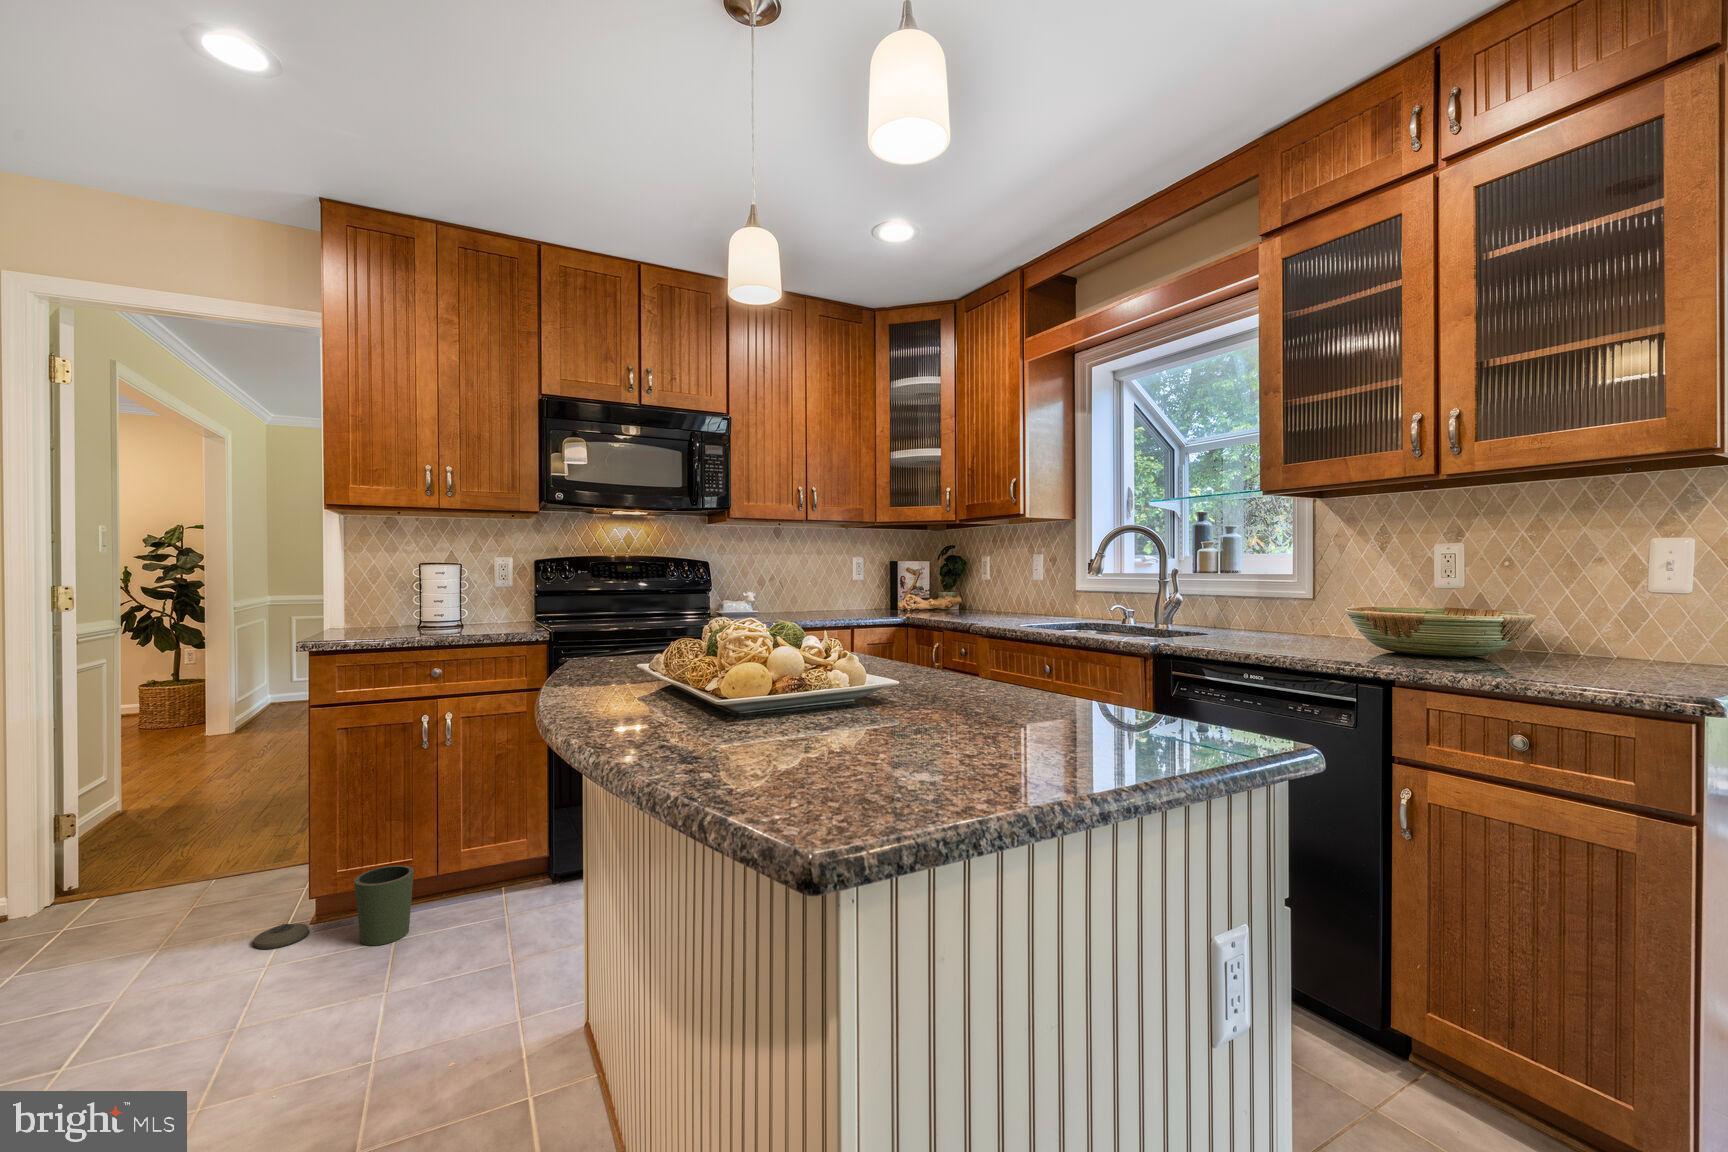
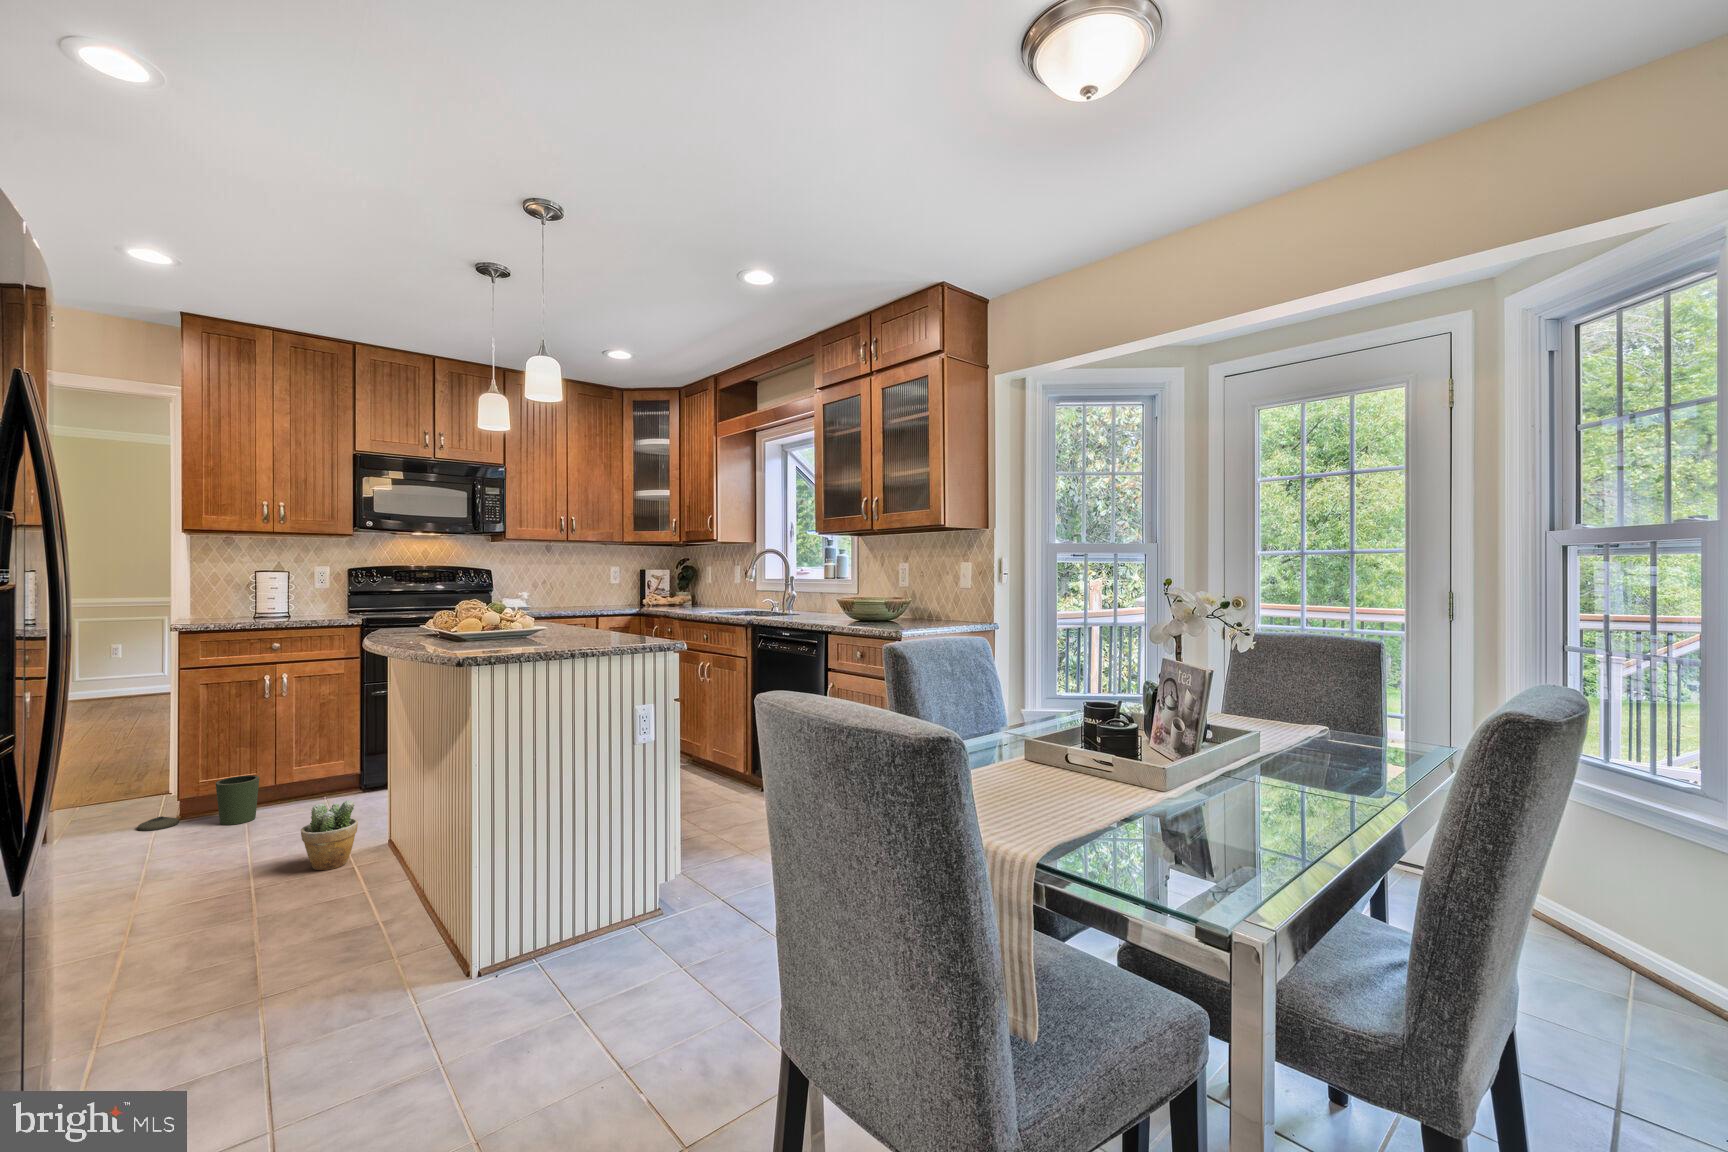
potted plant: none [456,964,547,1093] -> present [301,800,358,870]

